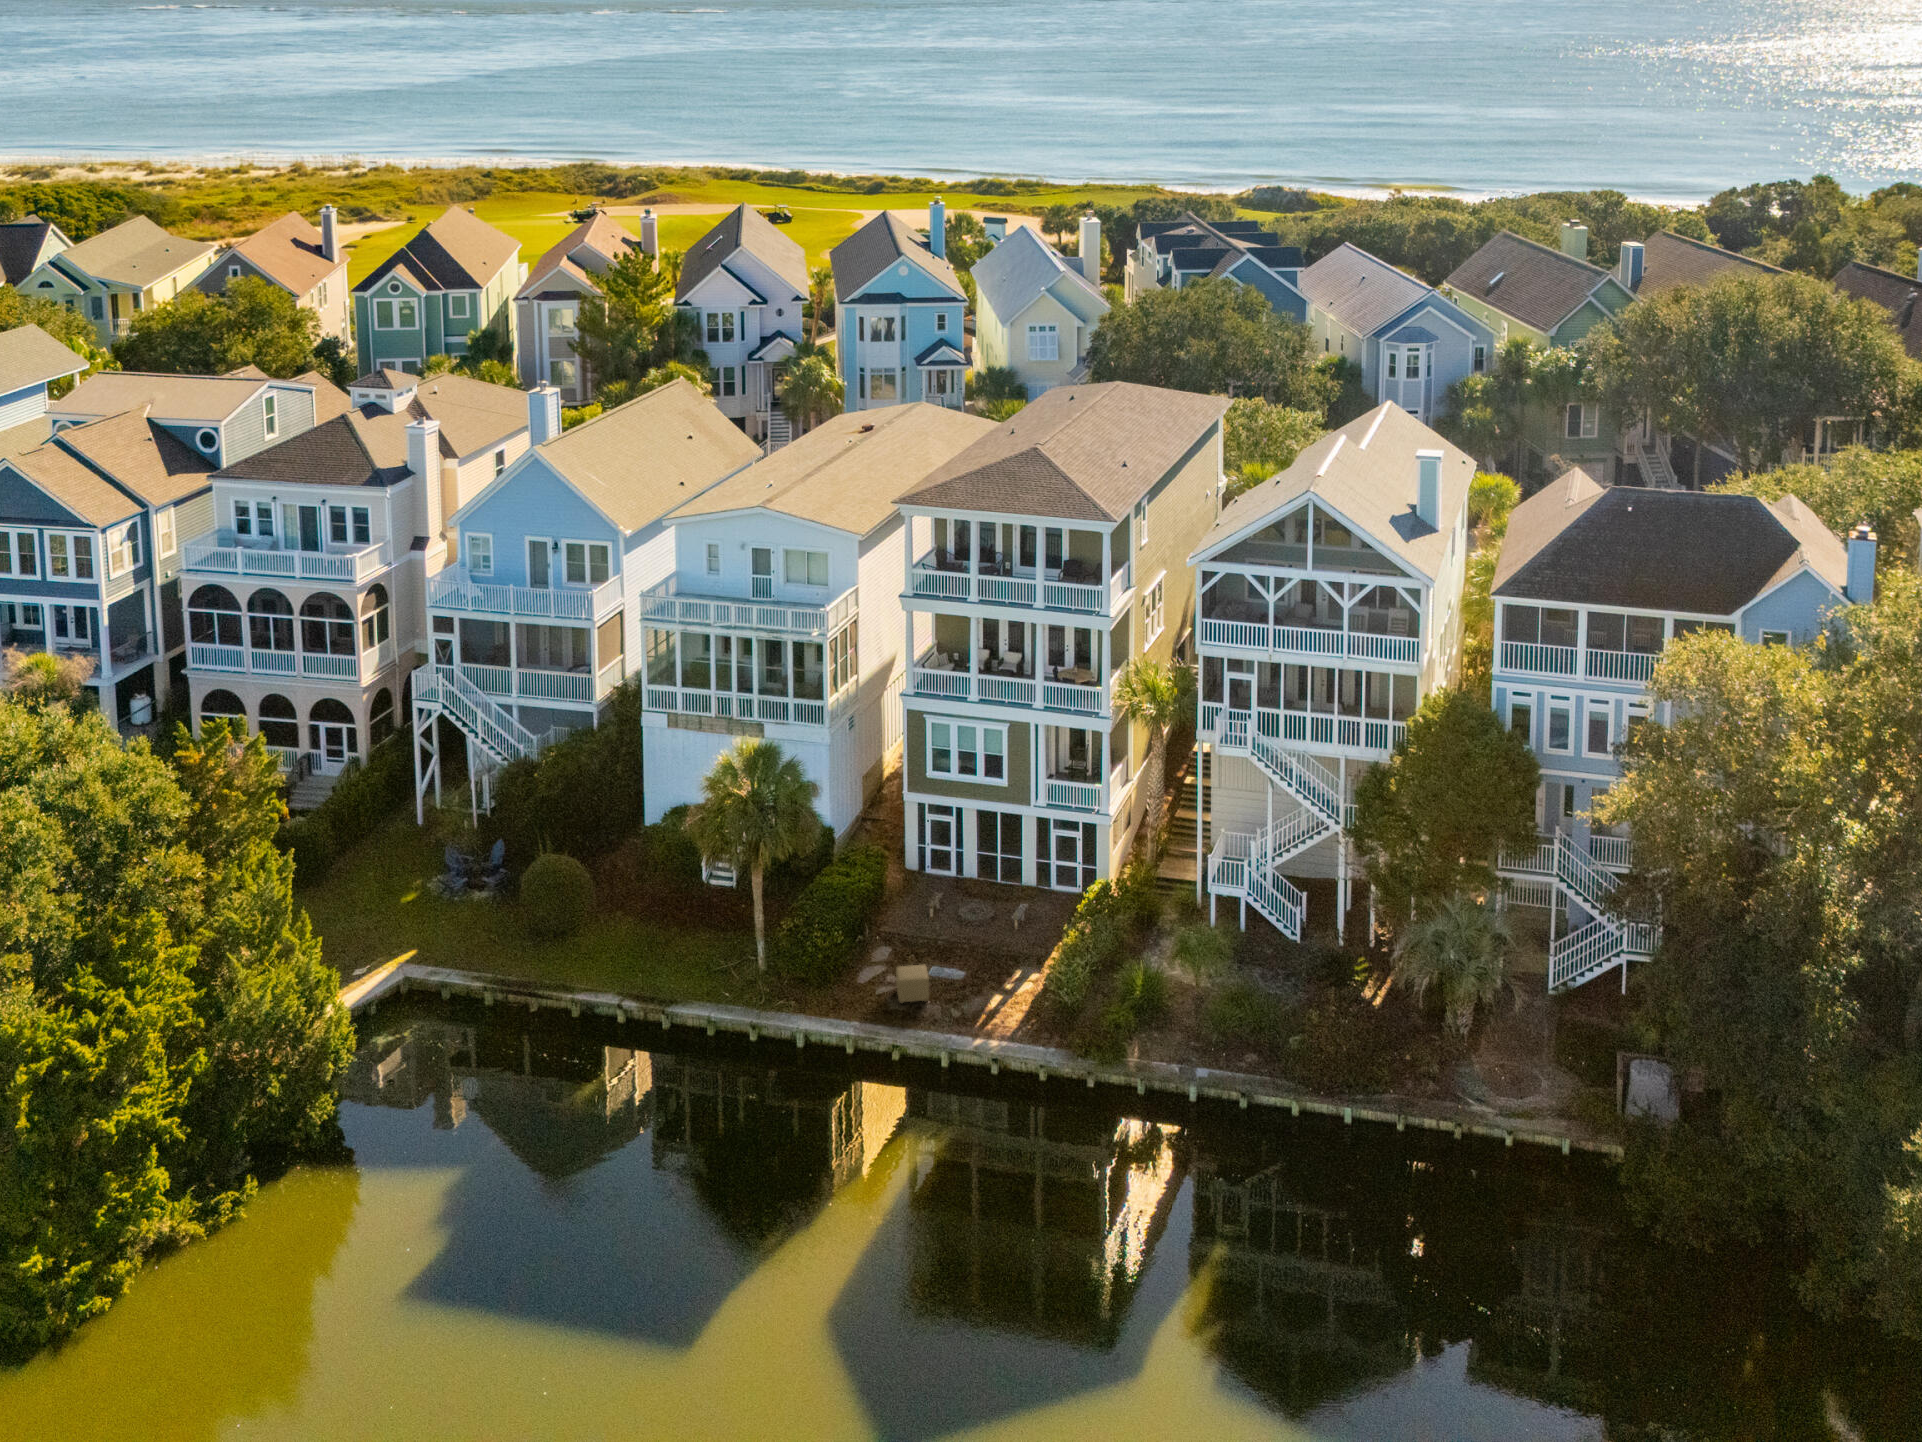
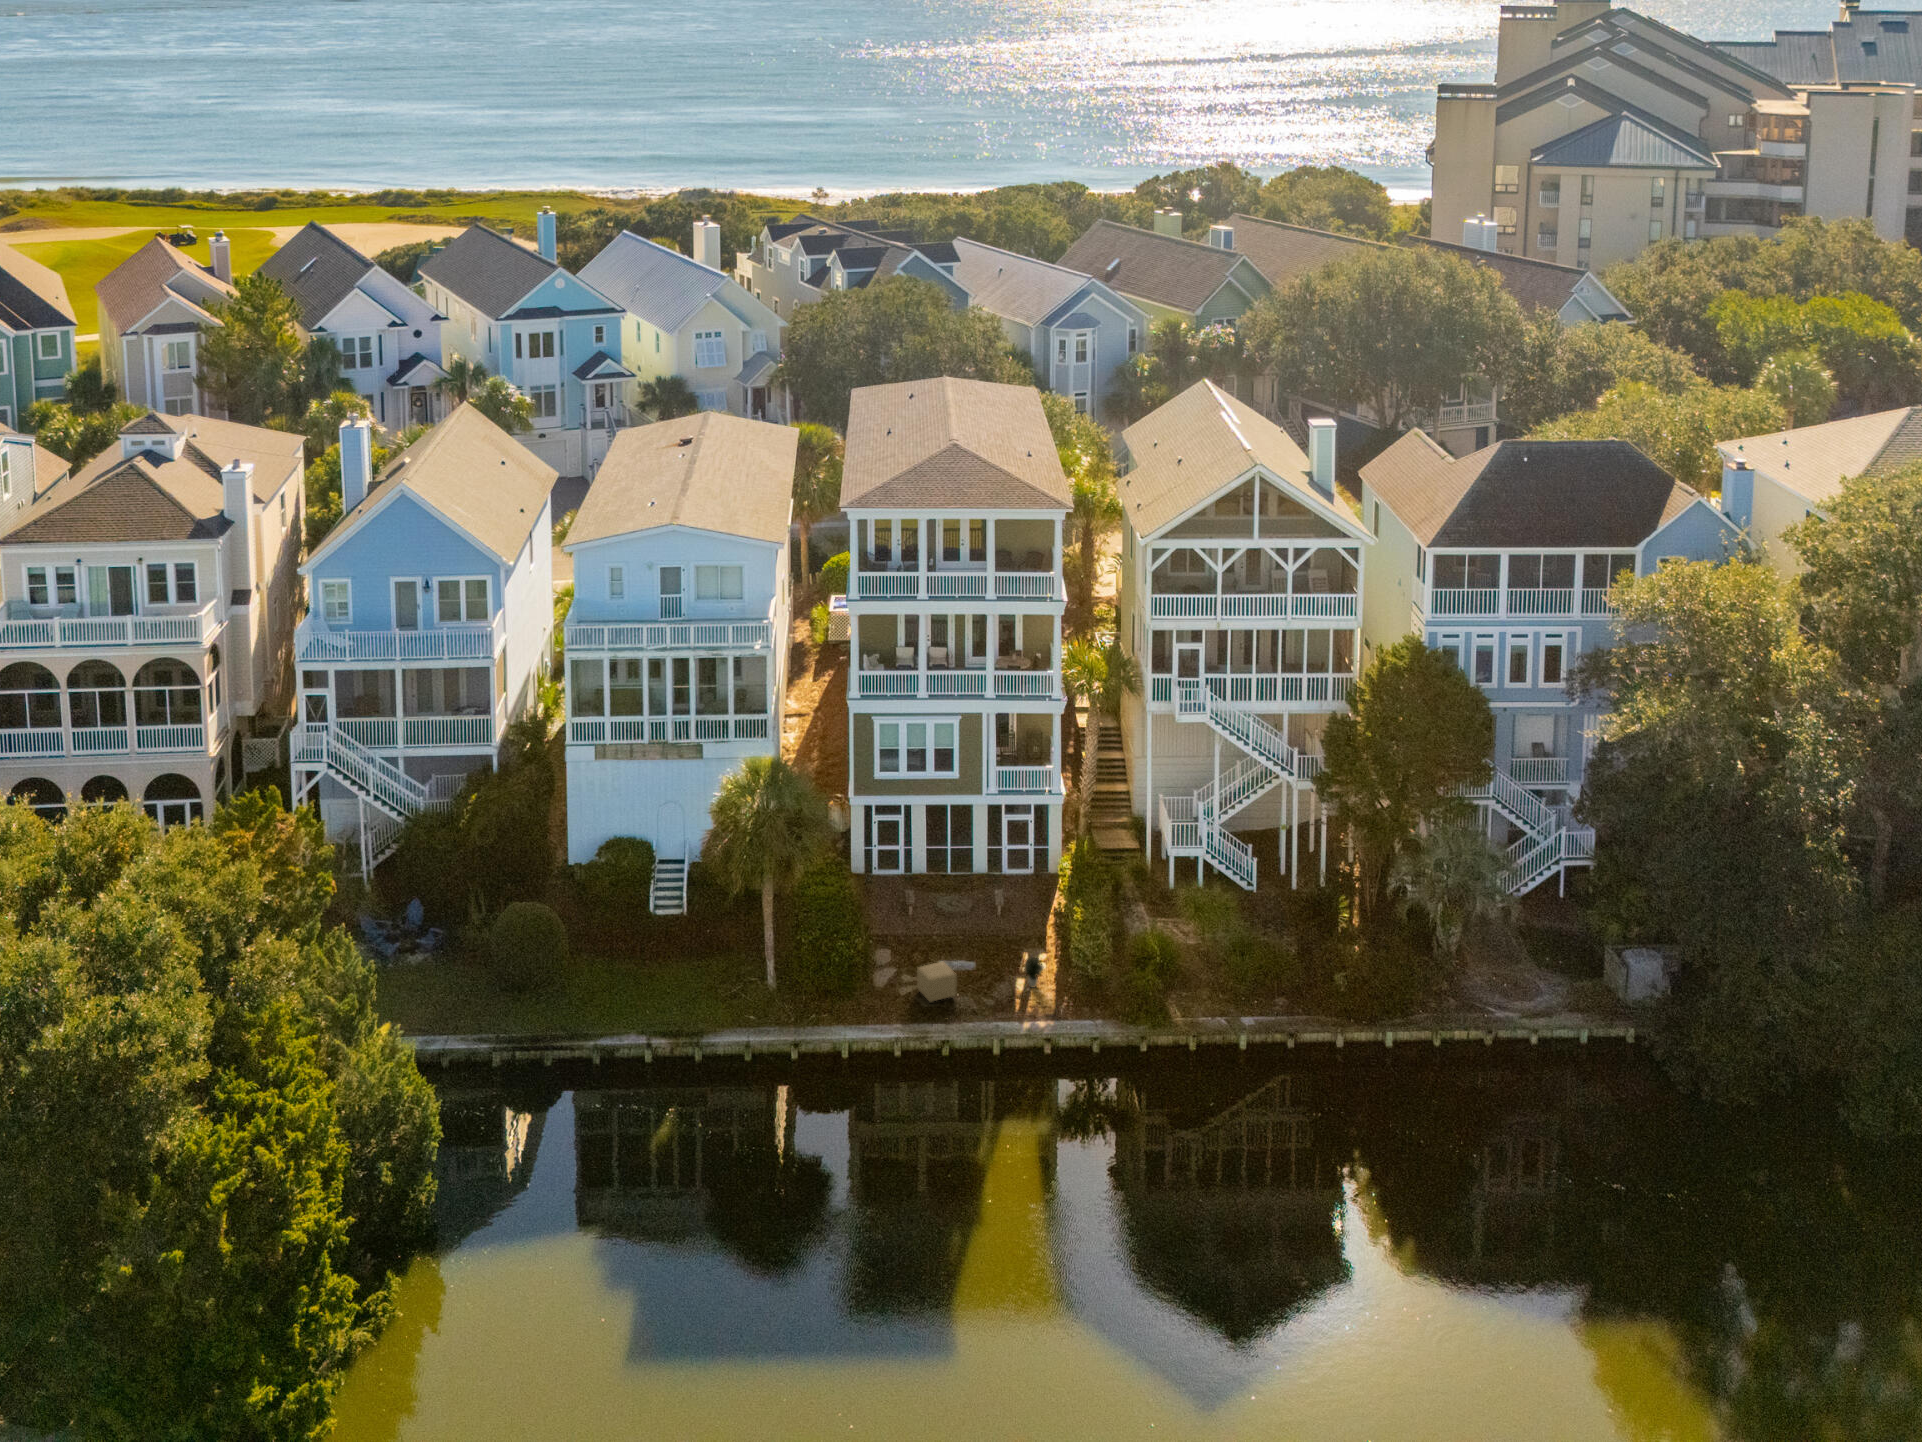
potted plant: none [999,972,1021,1004] -> present [1024,957,1044,988]

